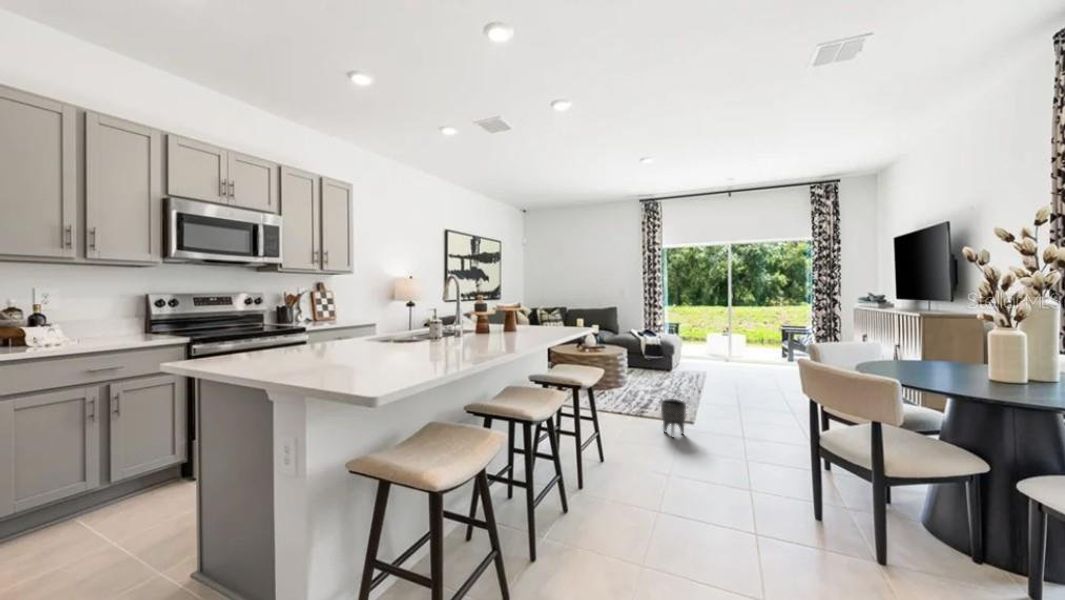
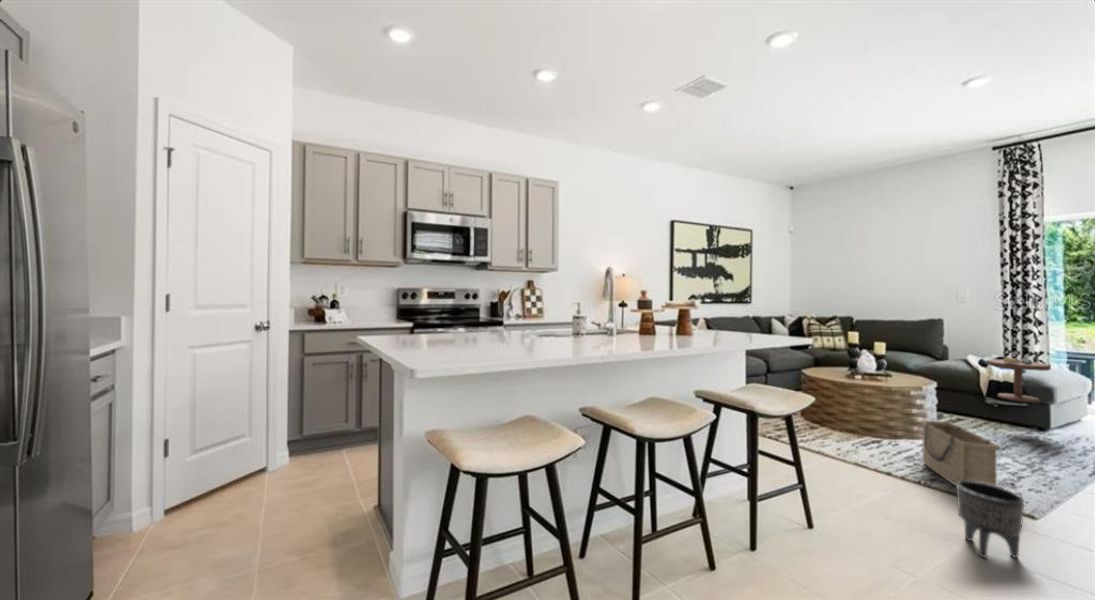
side table: none [647,331,672,376] -> present [988,358,1051,403]
basket: none [629,373,667,410] -> present [921,420,999,486]

